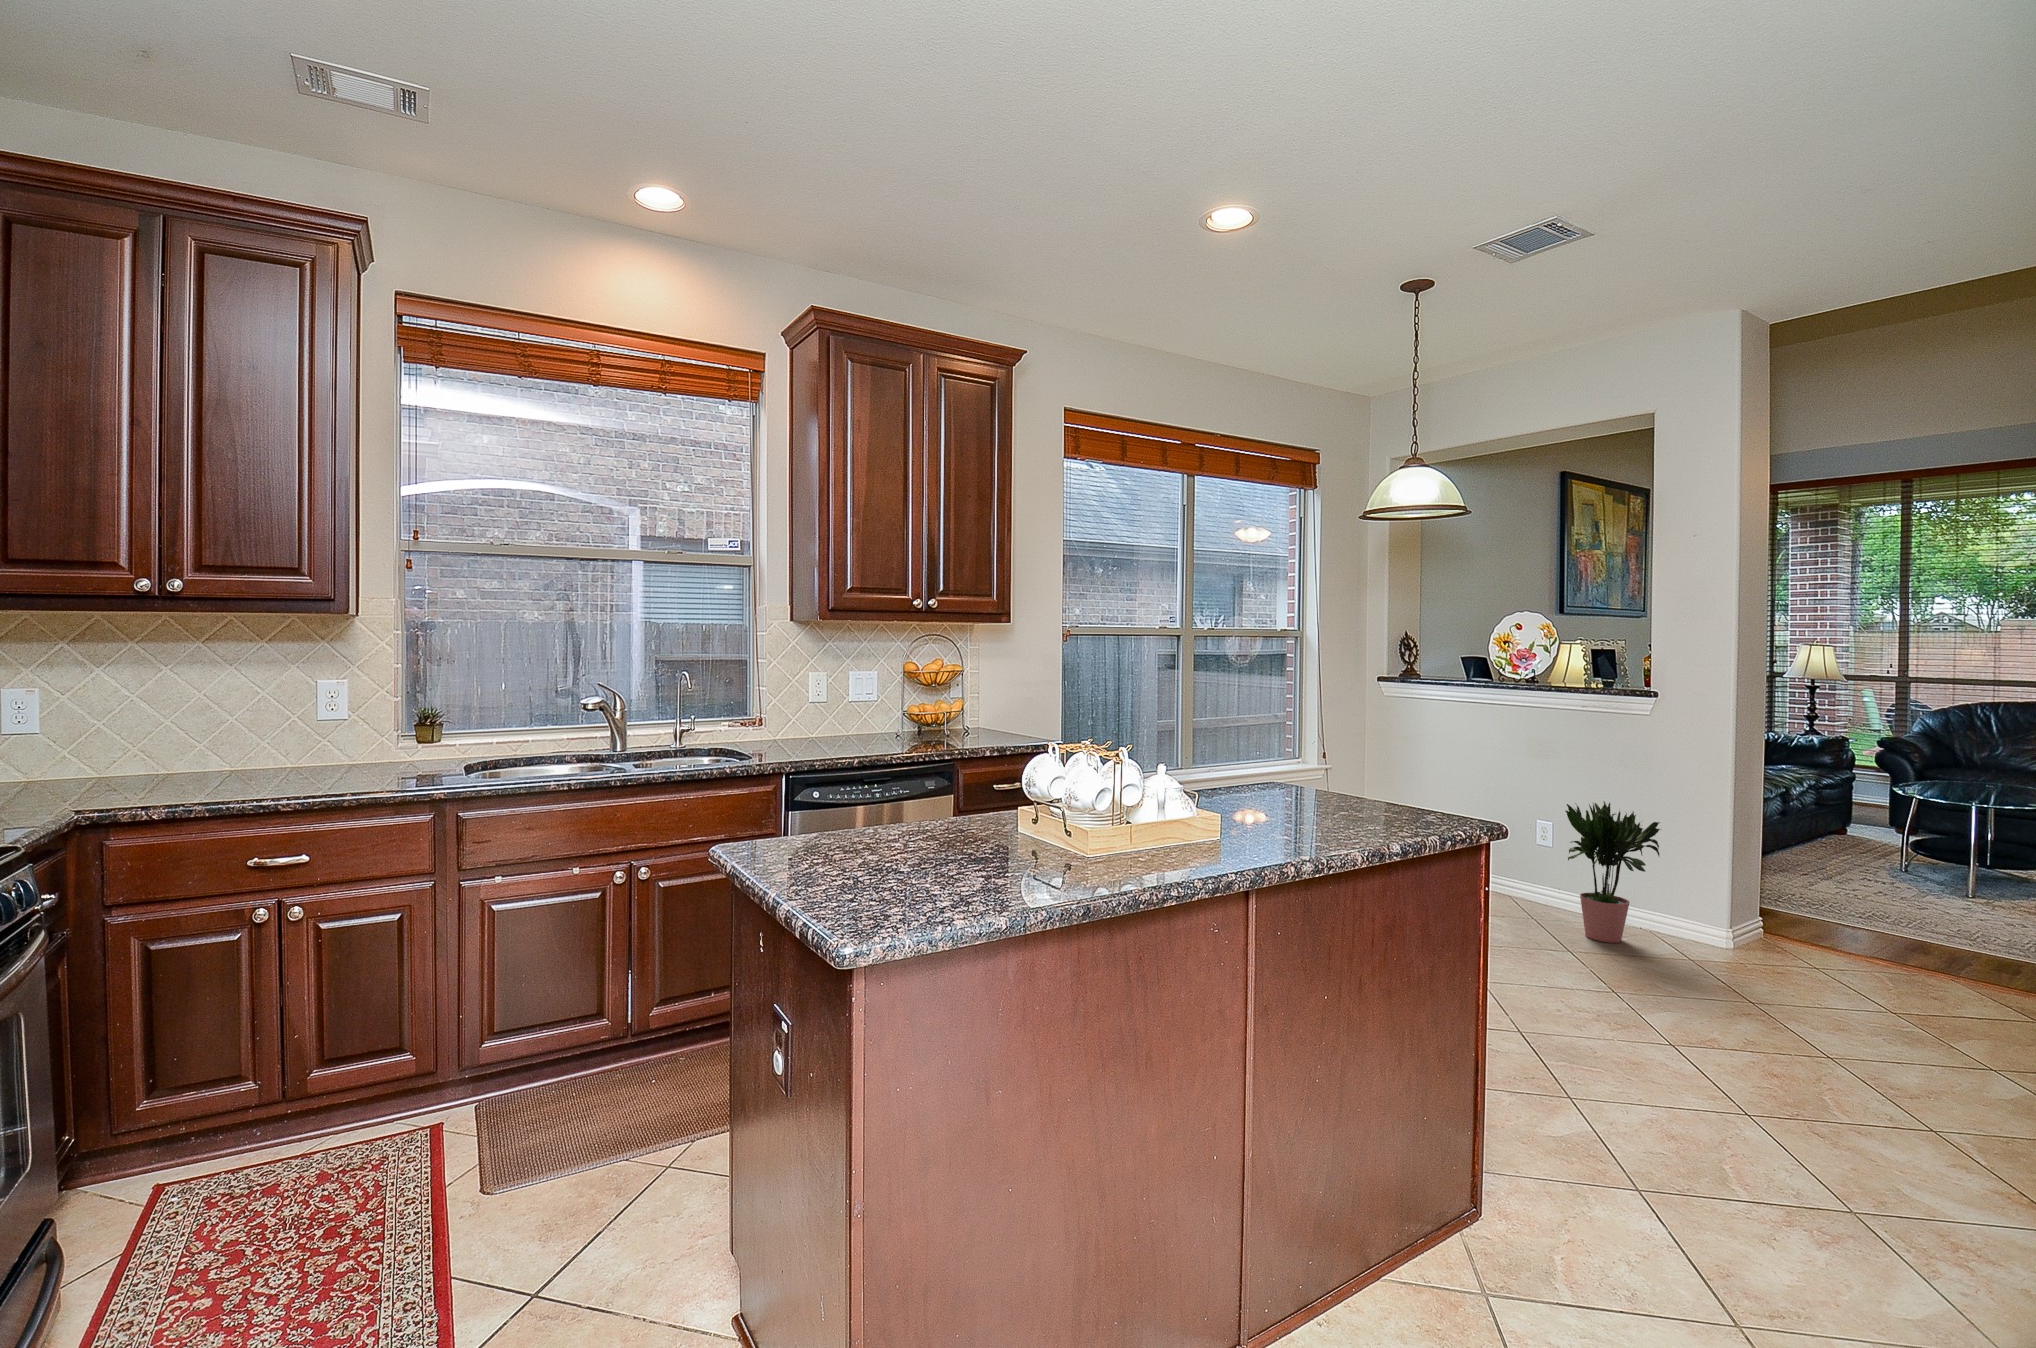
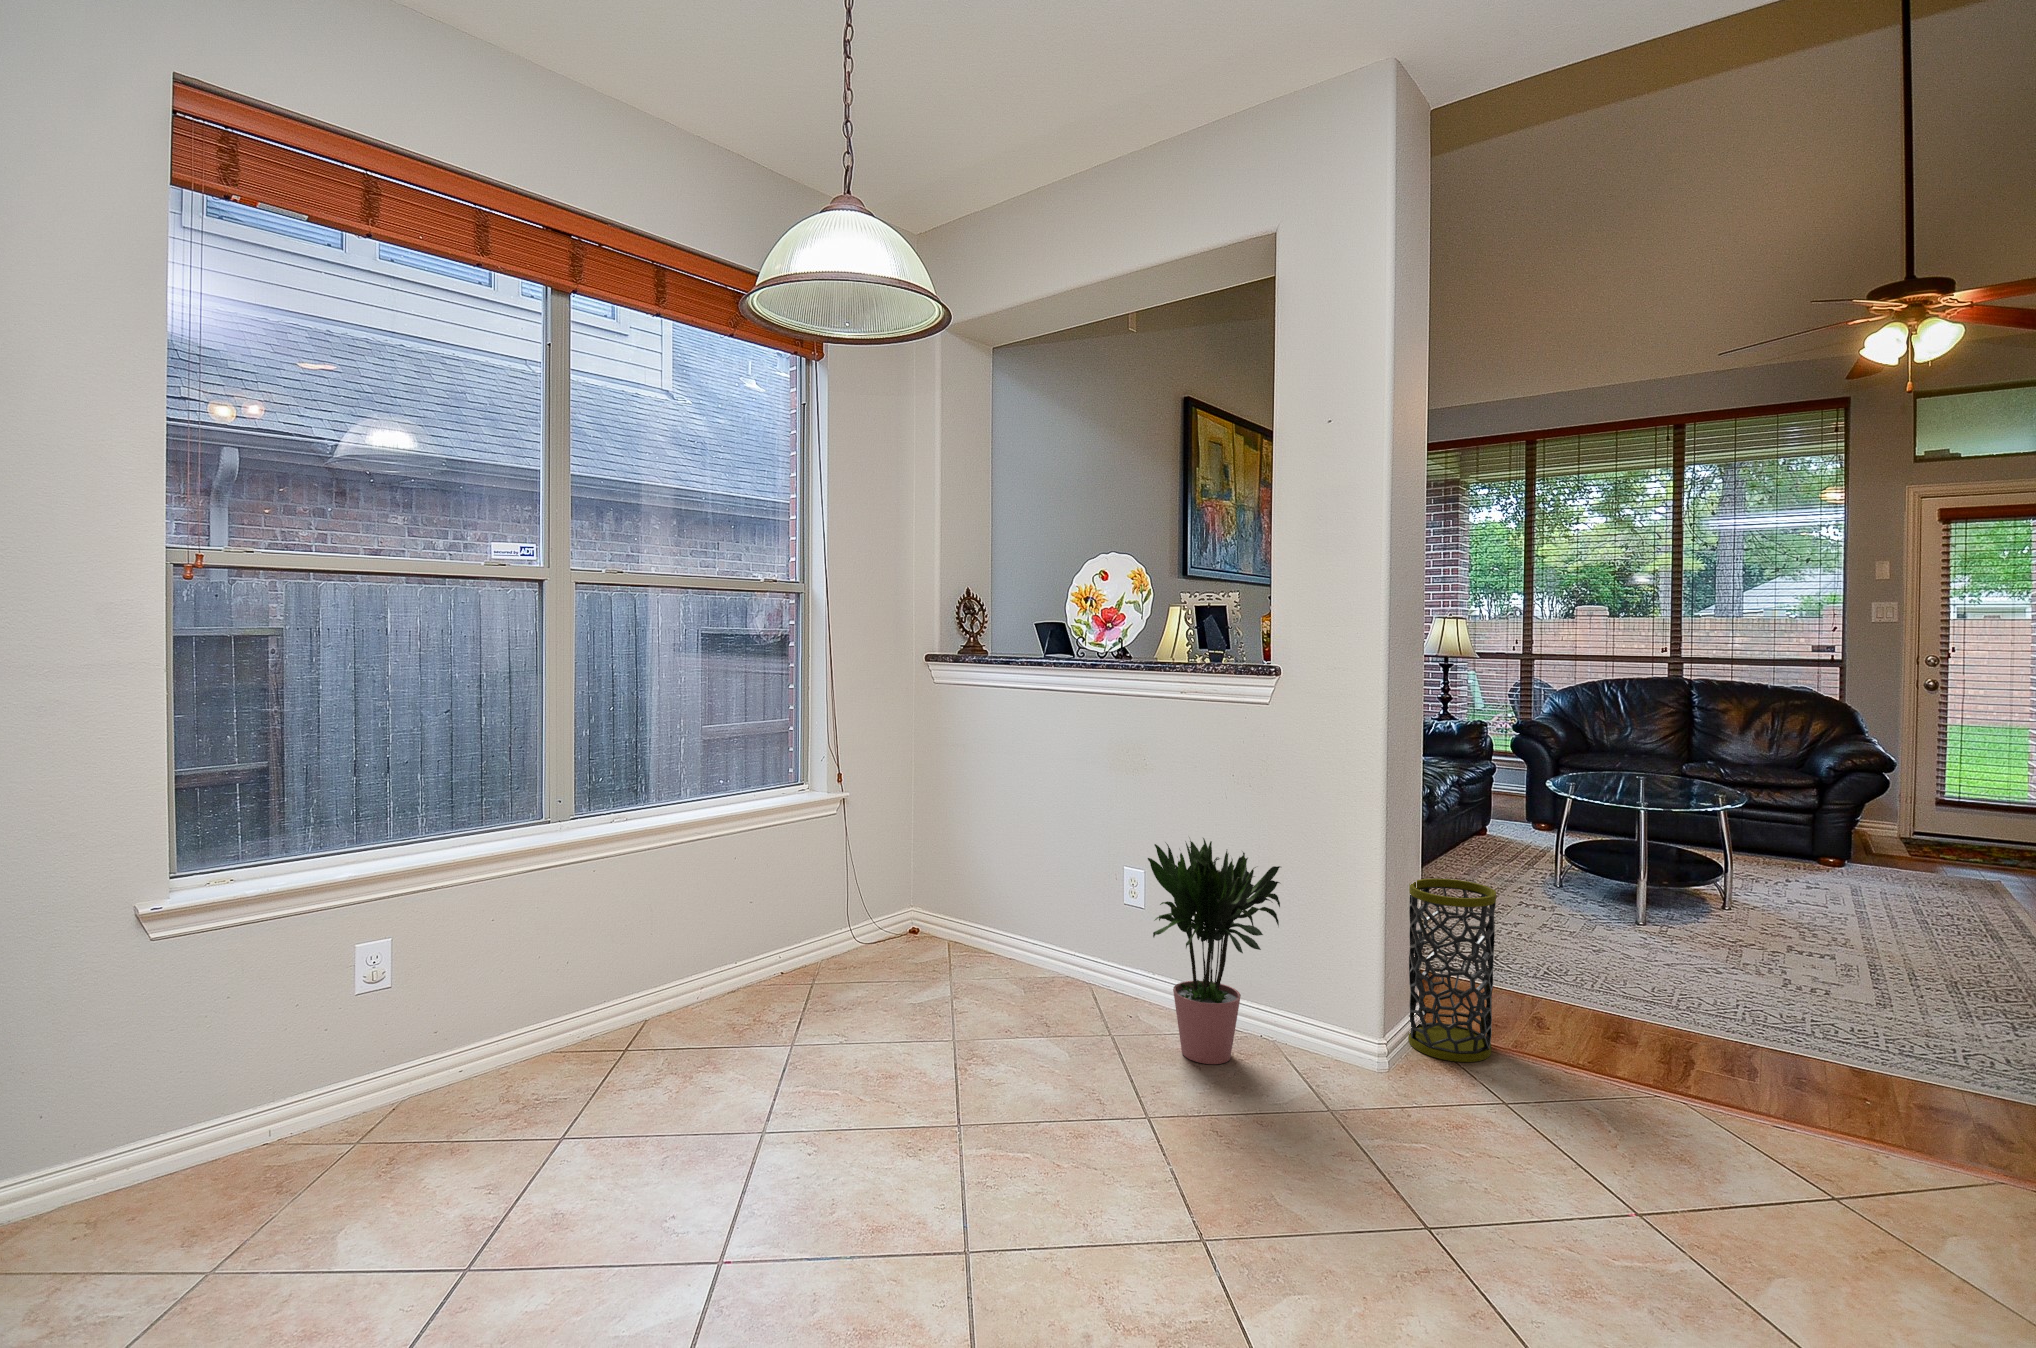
trash can: none [1756,839,1827,959] -> present [1408,879,1496,1062]

